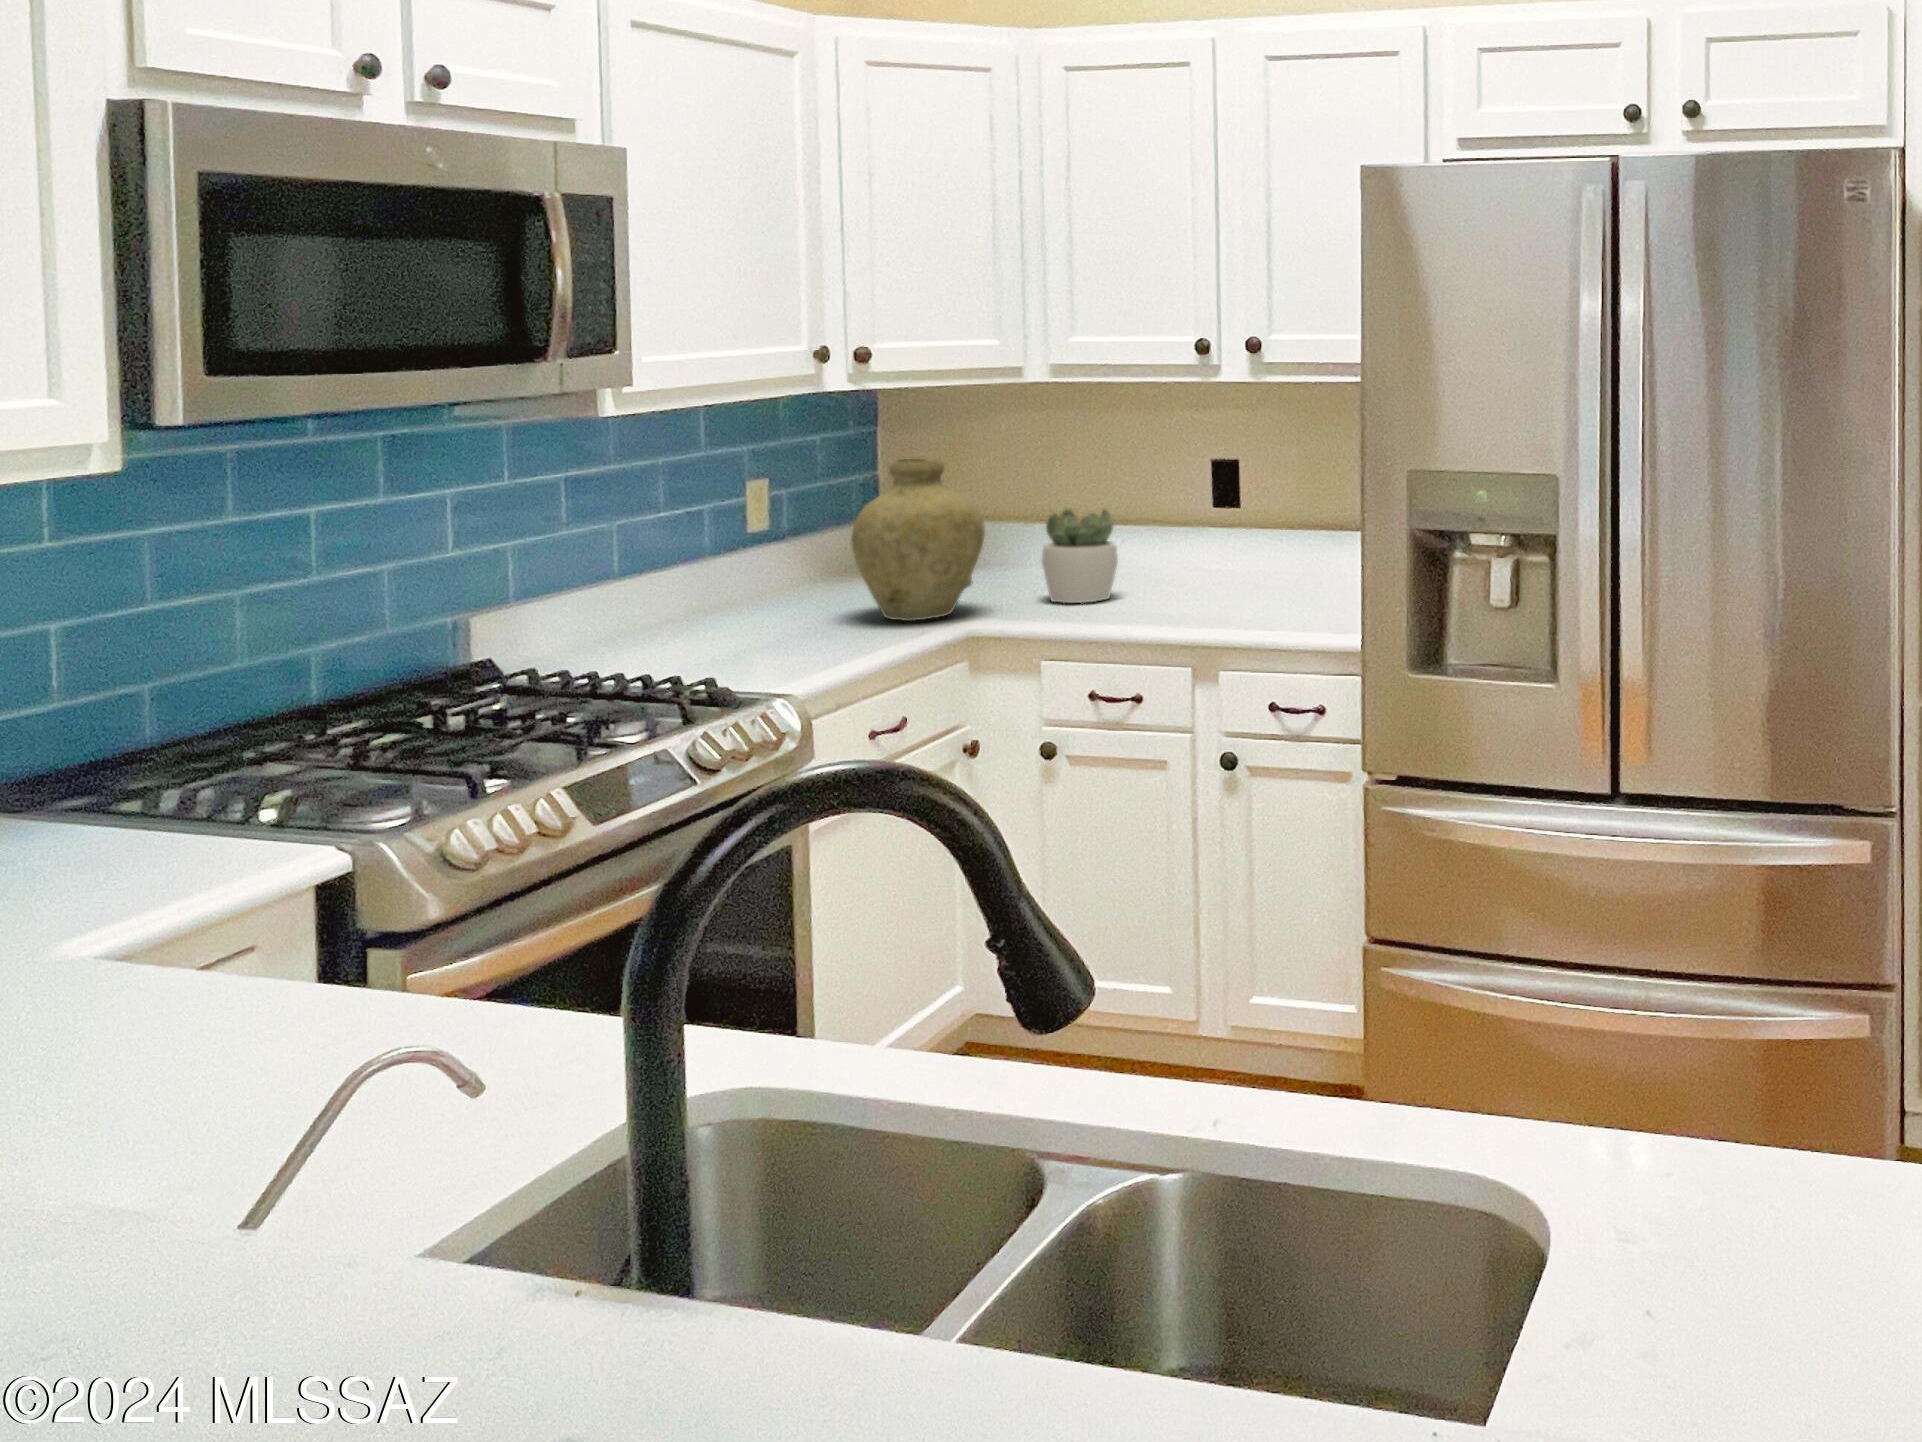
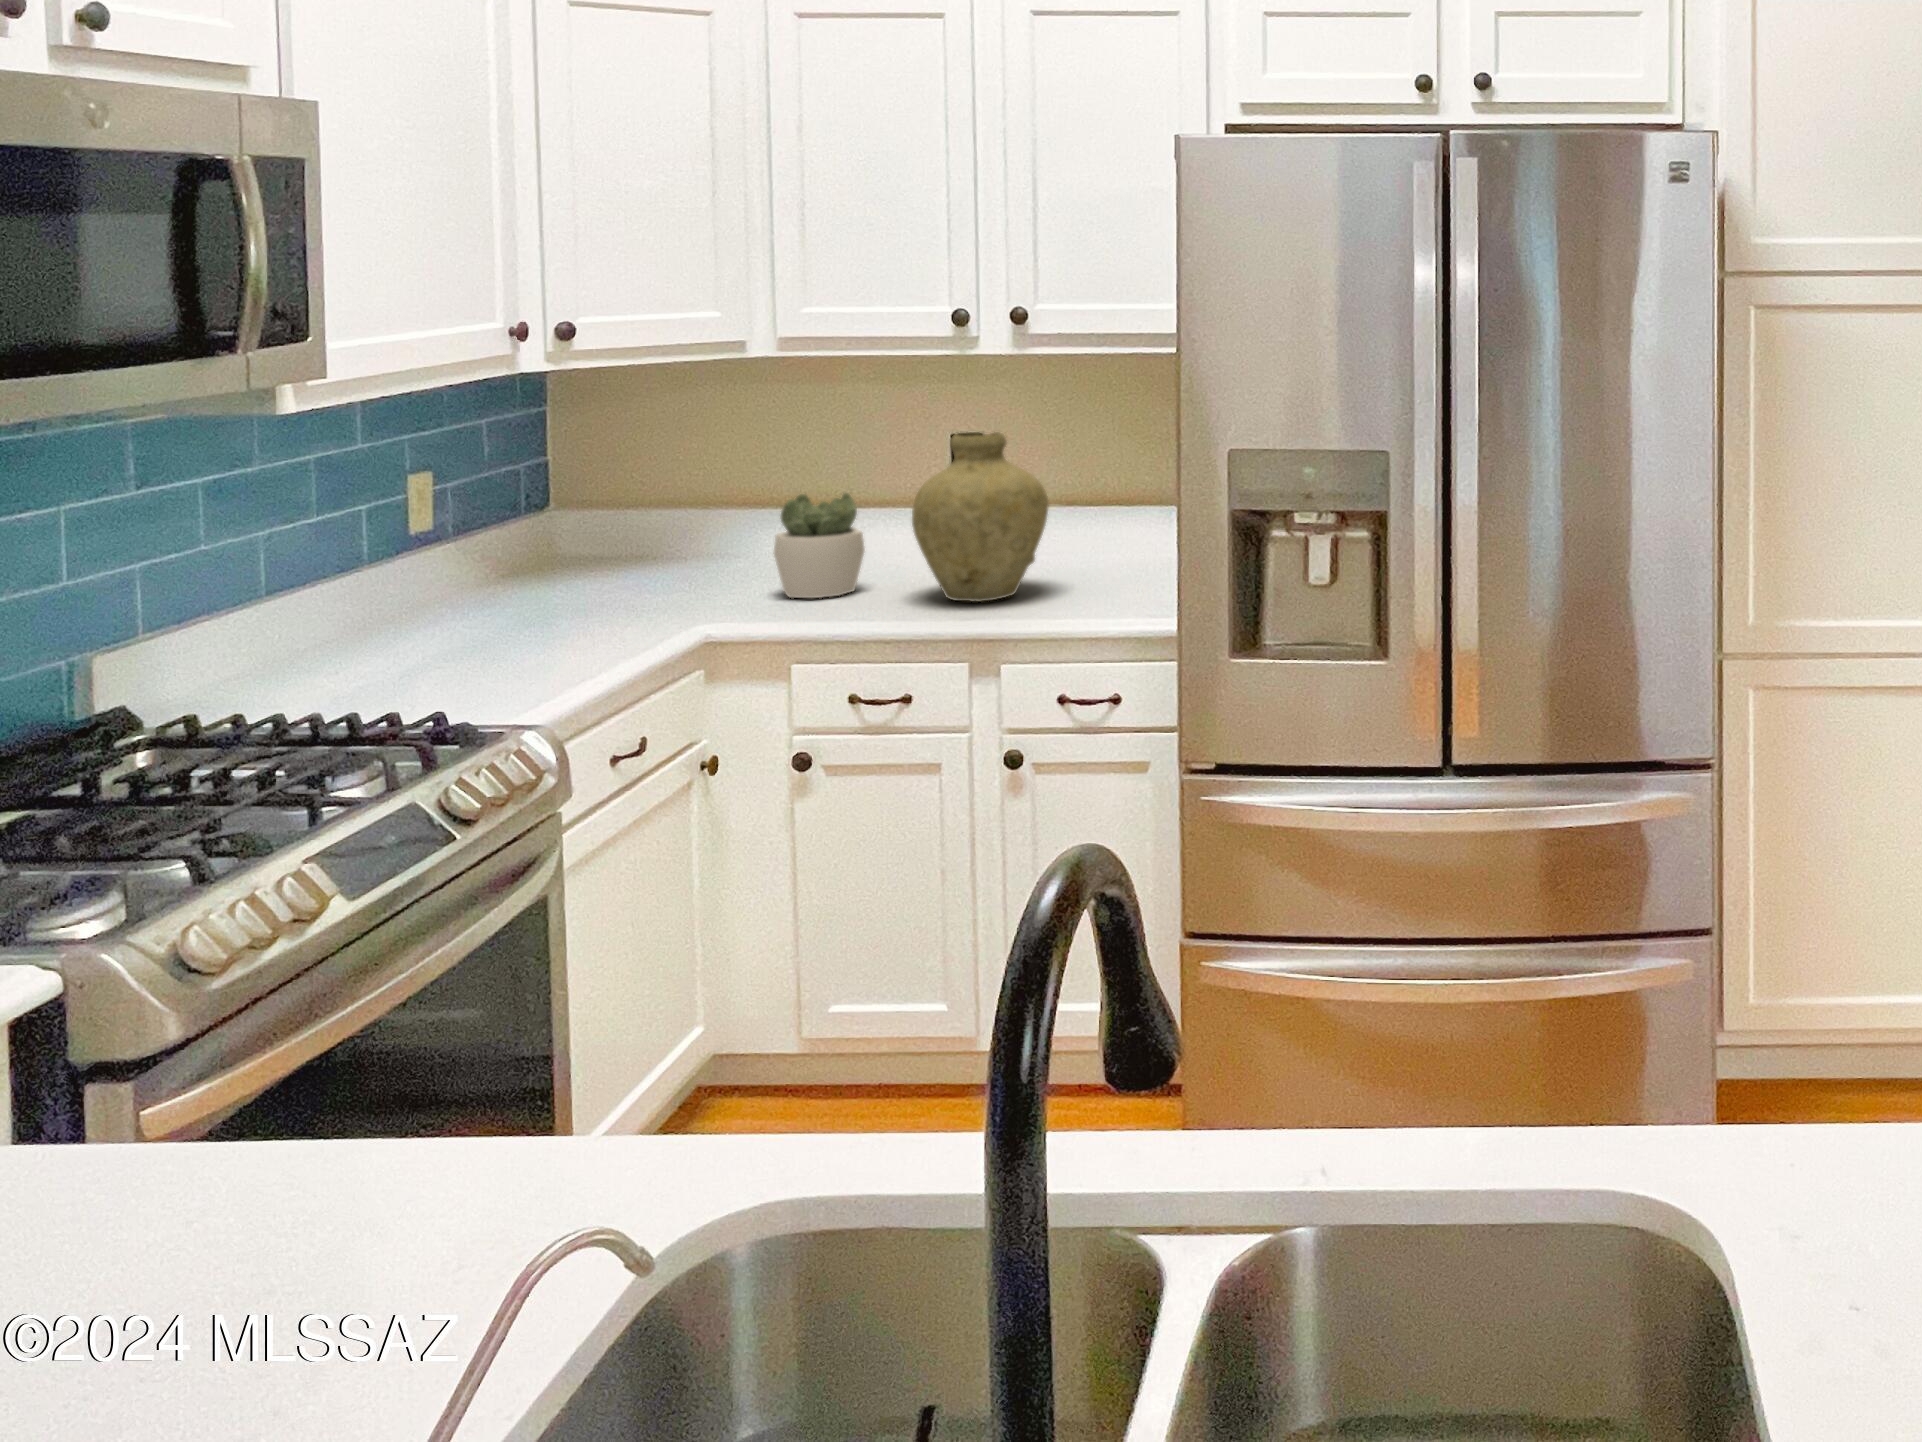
vase: present [851,459,985,621] -> present [912,432,1048,602]

